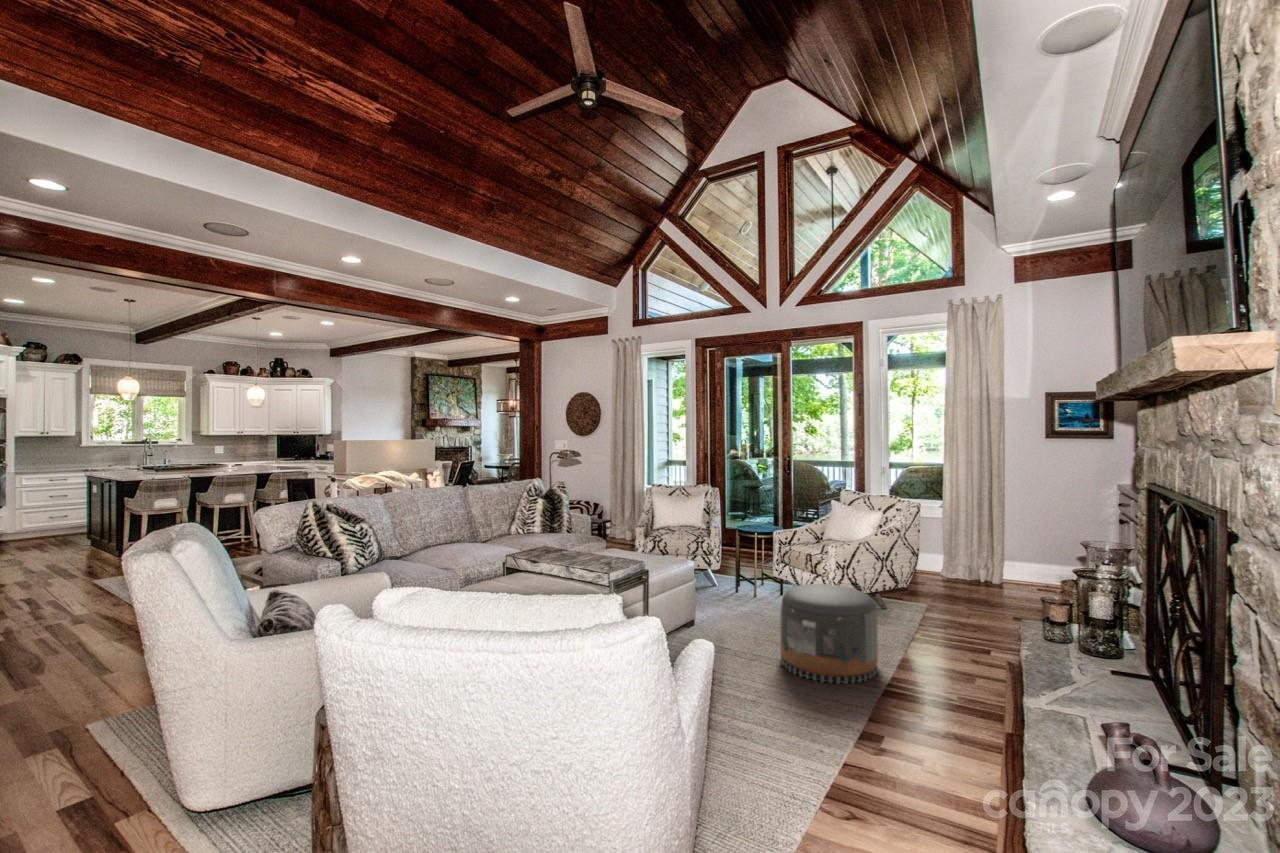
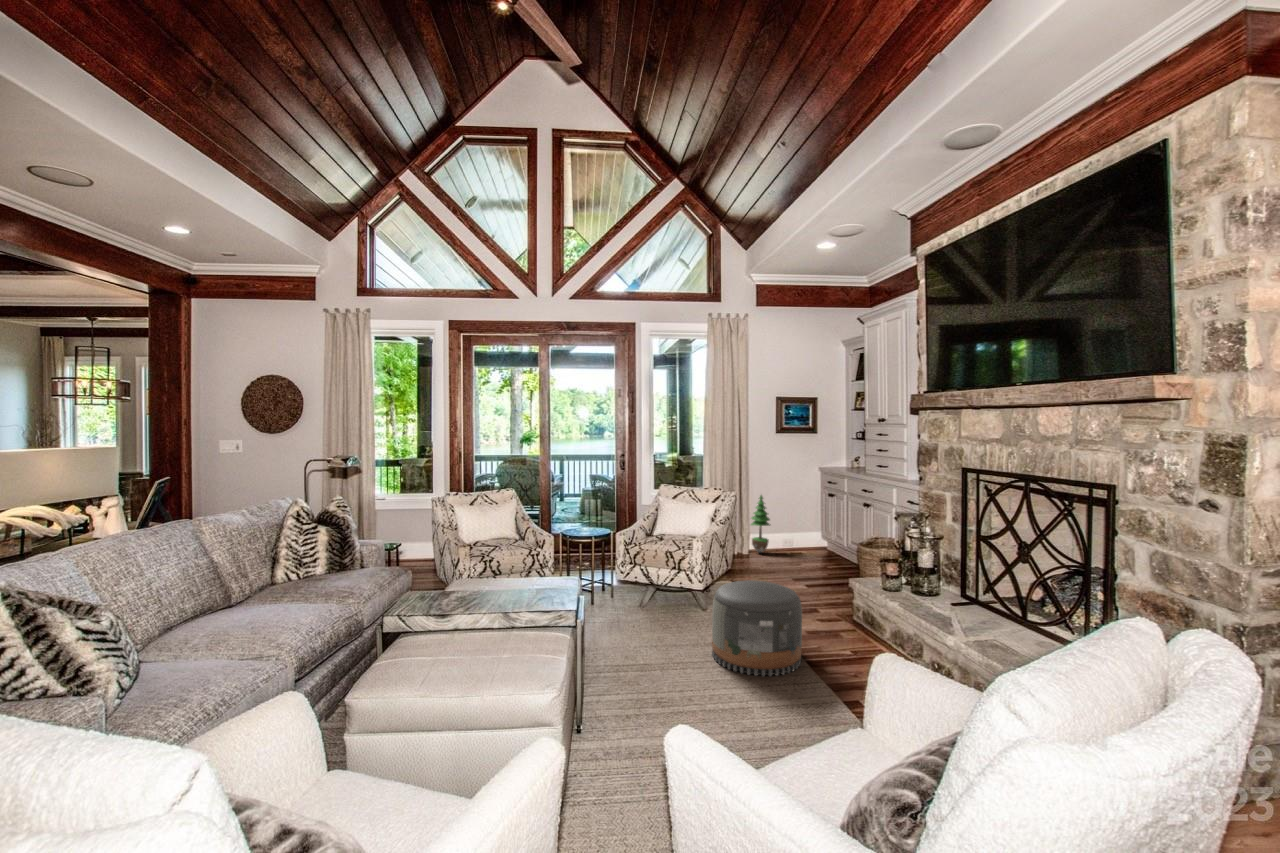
potted tree: none [1003,513,1034,587] -> present [751,495,770,553]

